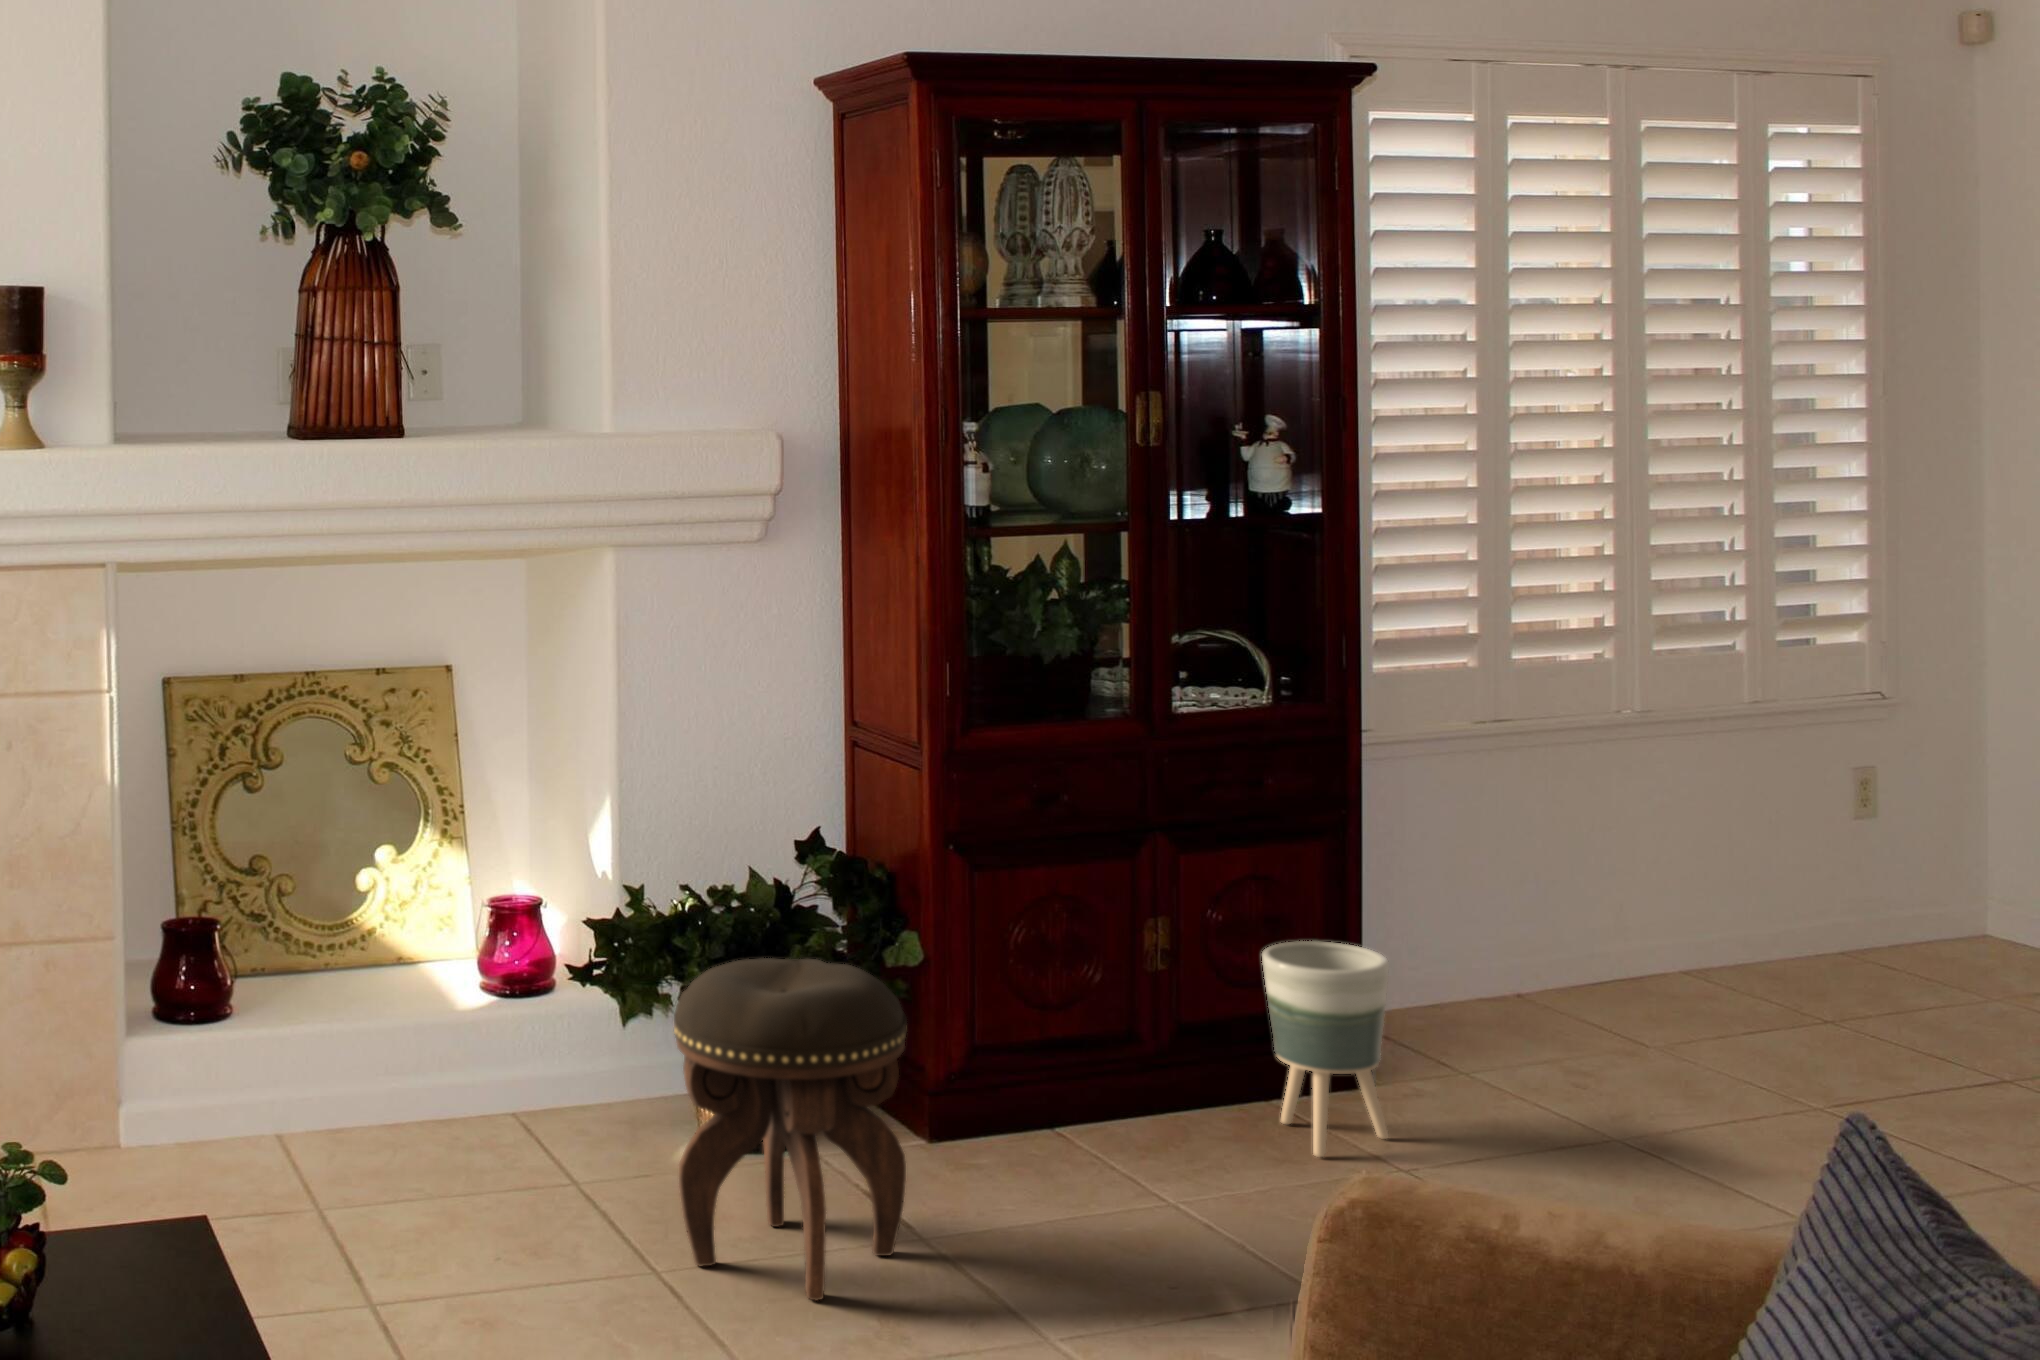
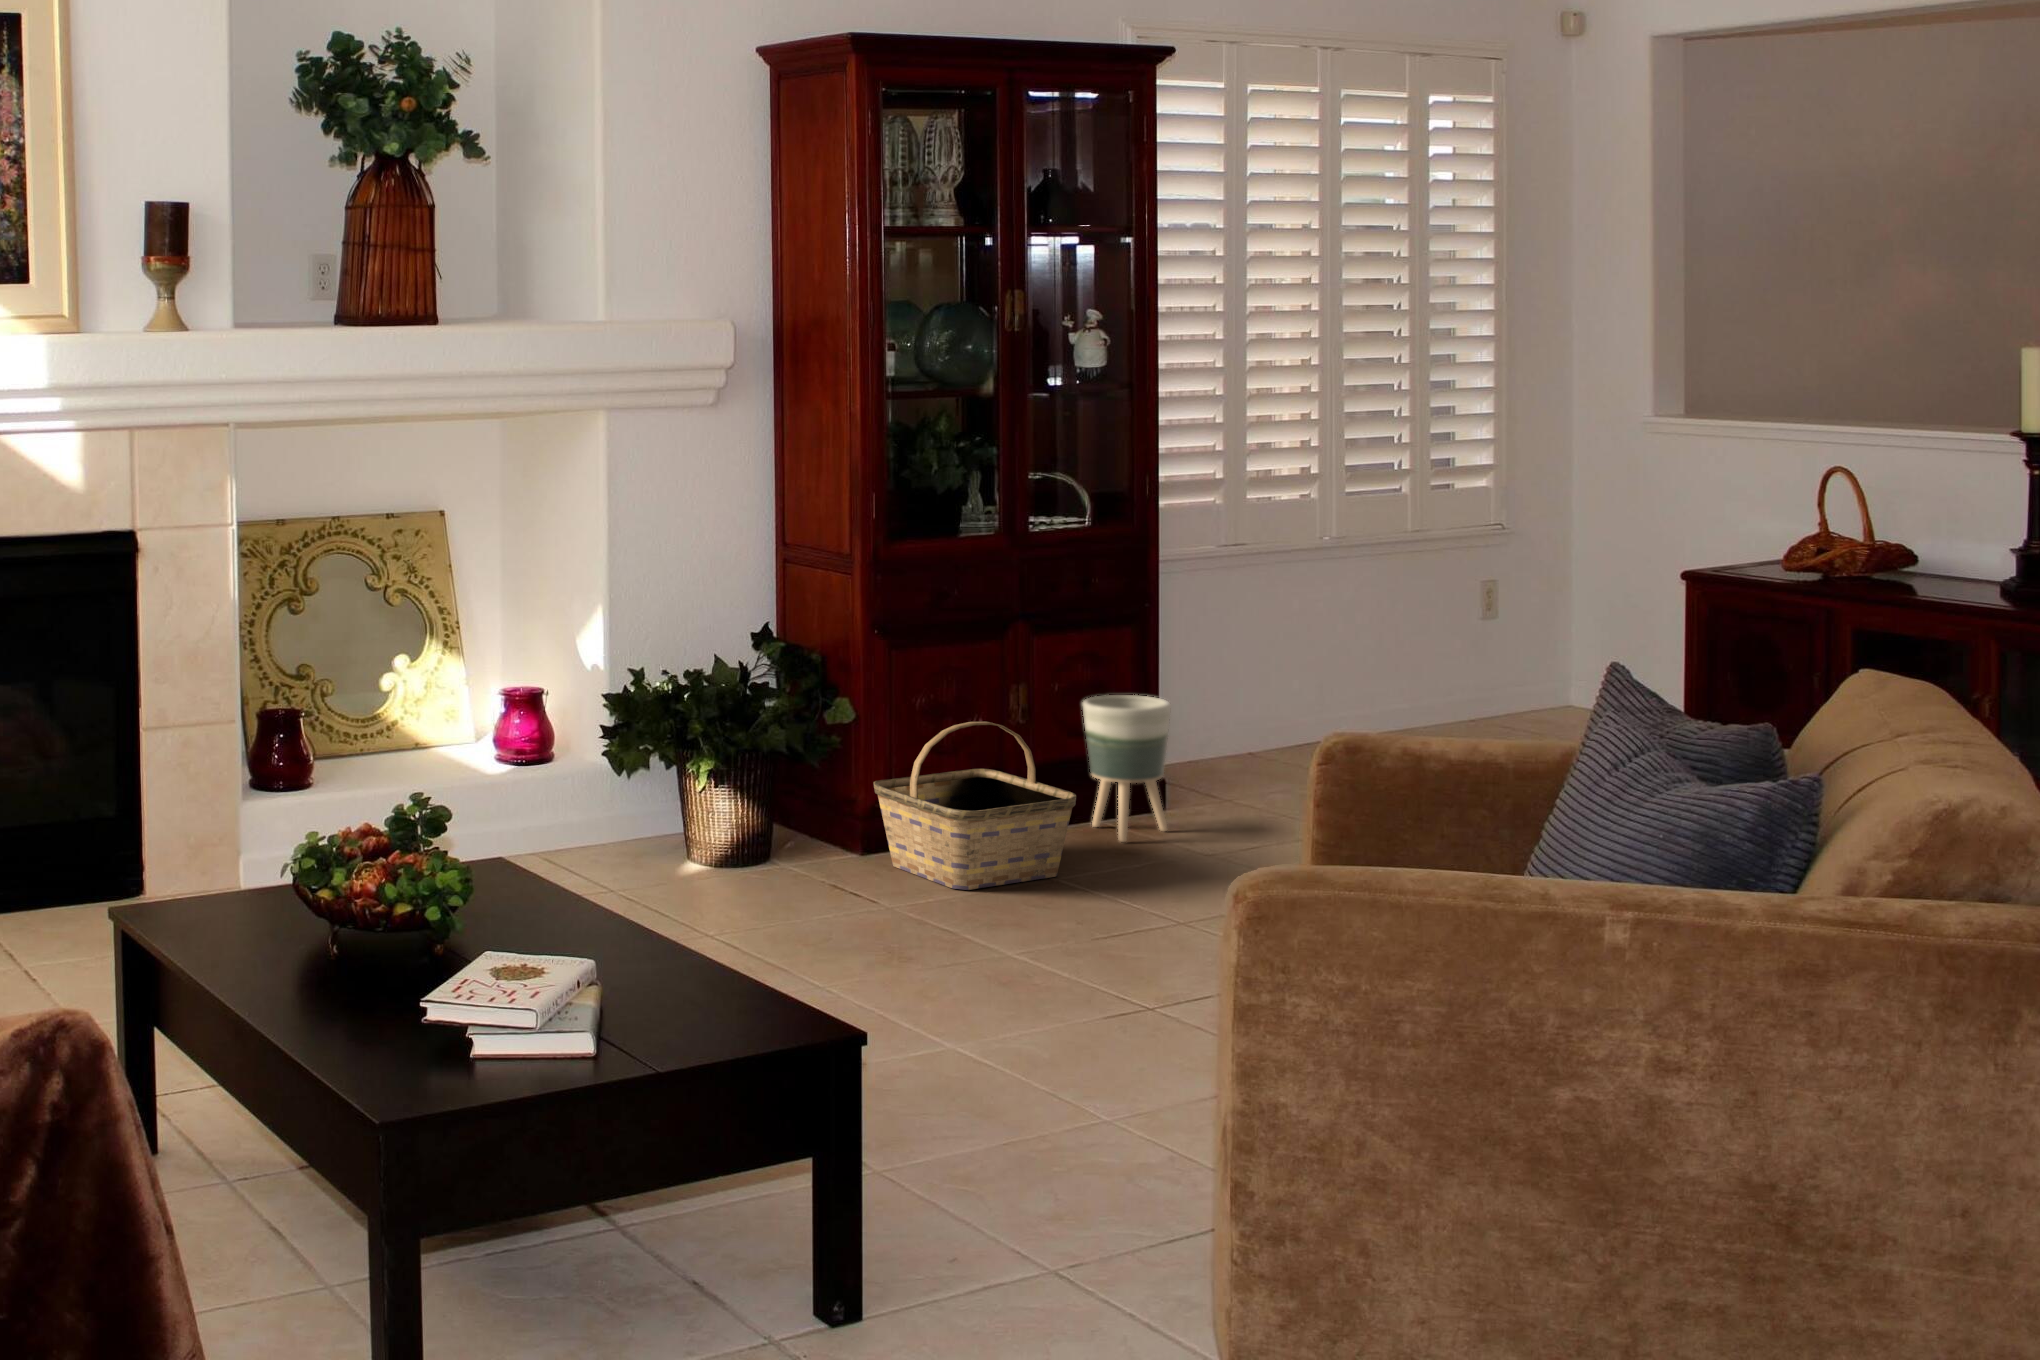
footstool: present [674,958,907,1301] -> none [697,702,863,927]
basket: none [954,989,1235,1240] -> present [874,722,1076,890]

